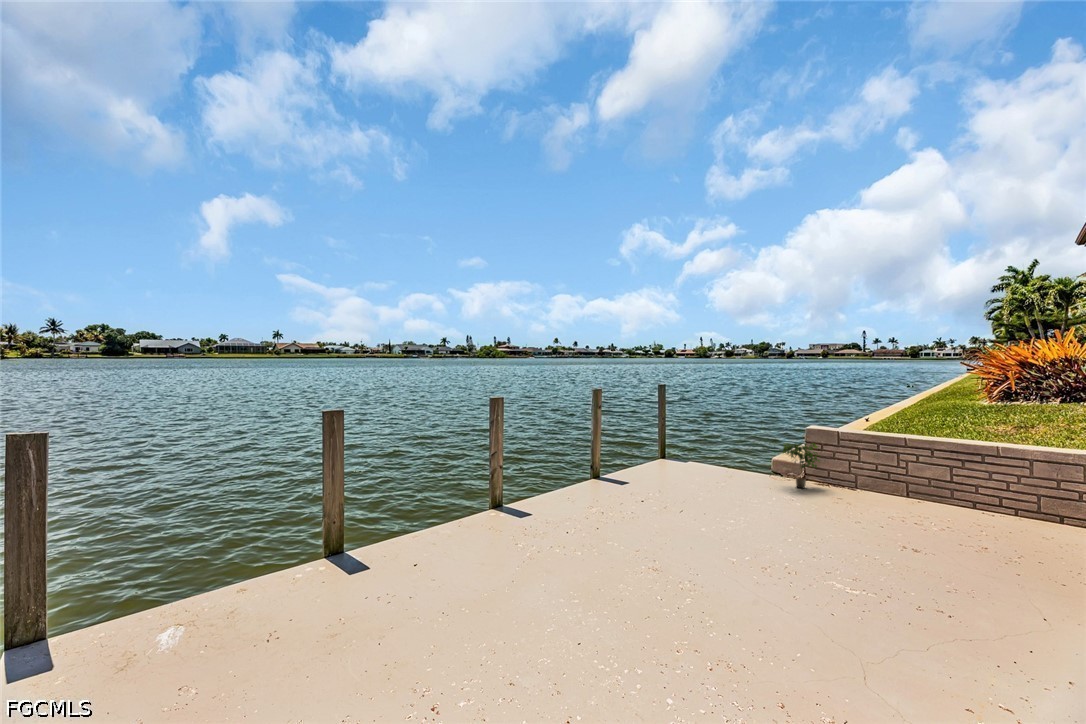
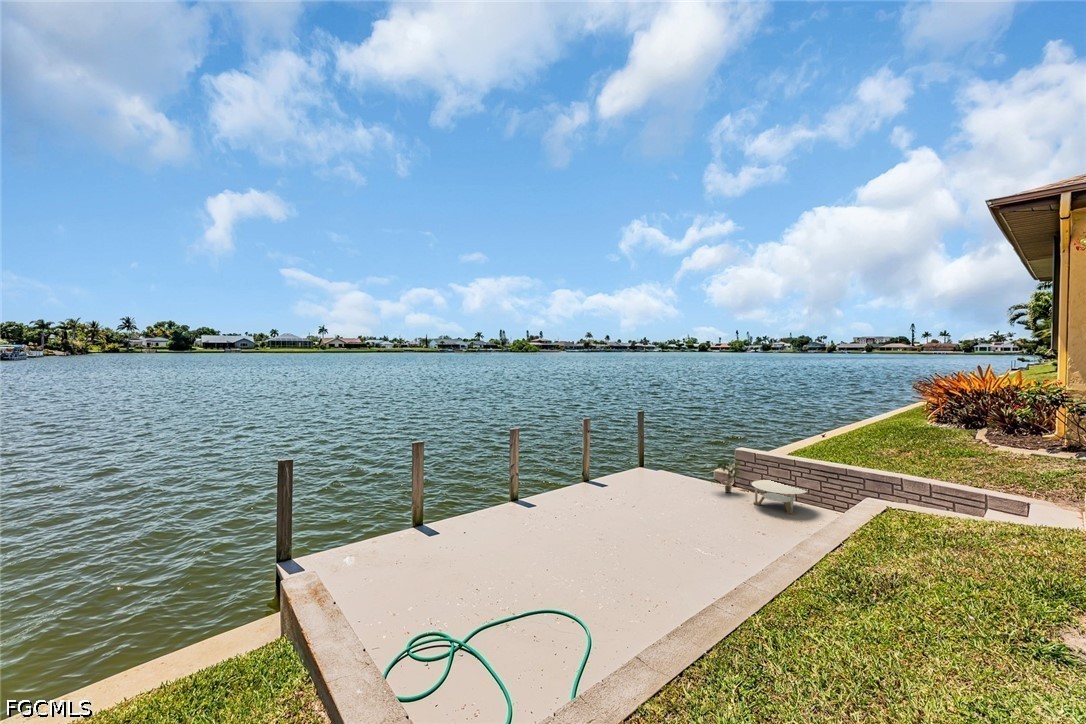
round table: none [843,468,935,518] -> present [752,480,808,514]

